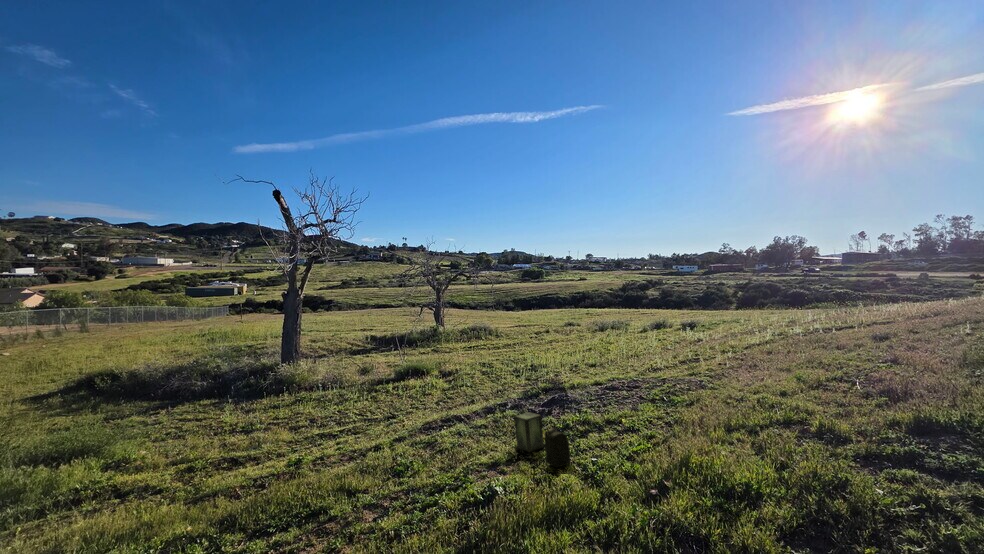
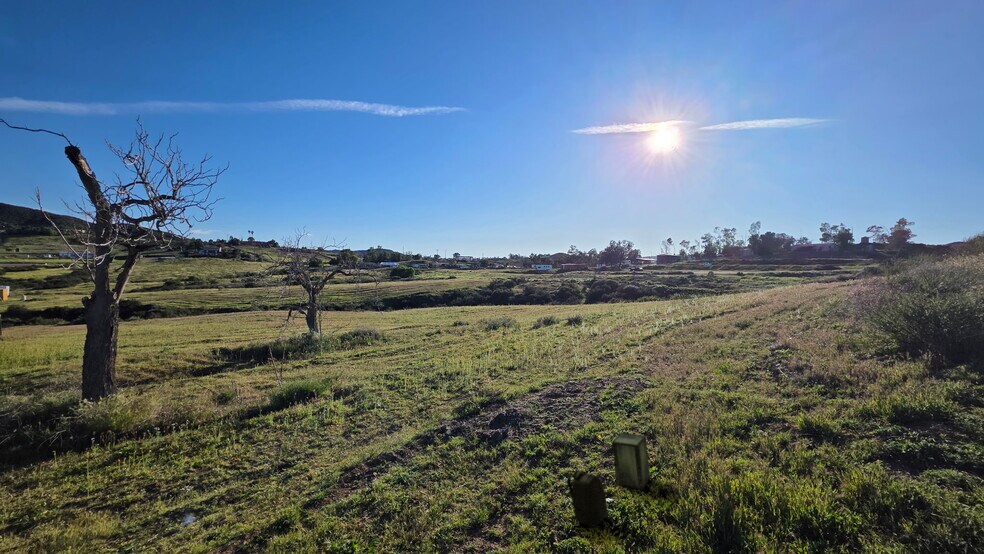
storage box: present [514,412,544,452] -> present [612,433,650,490]

